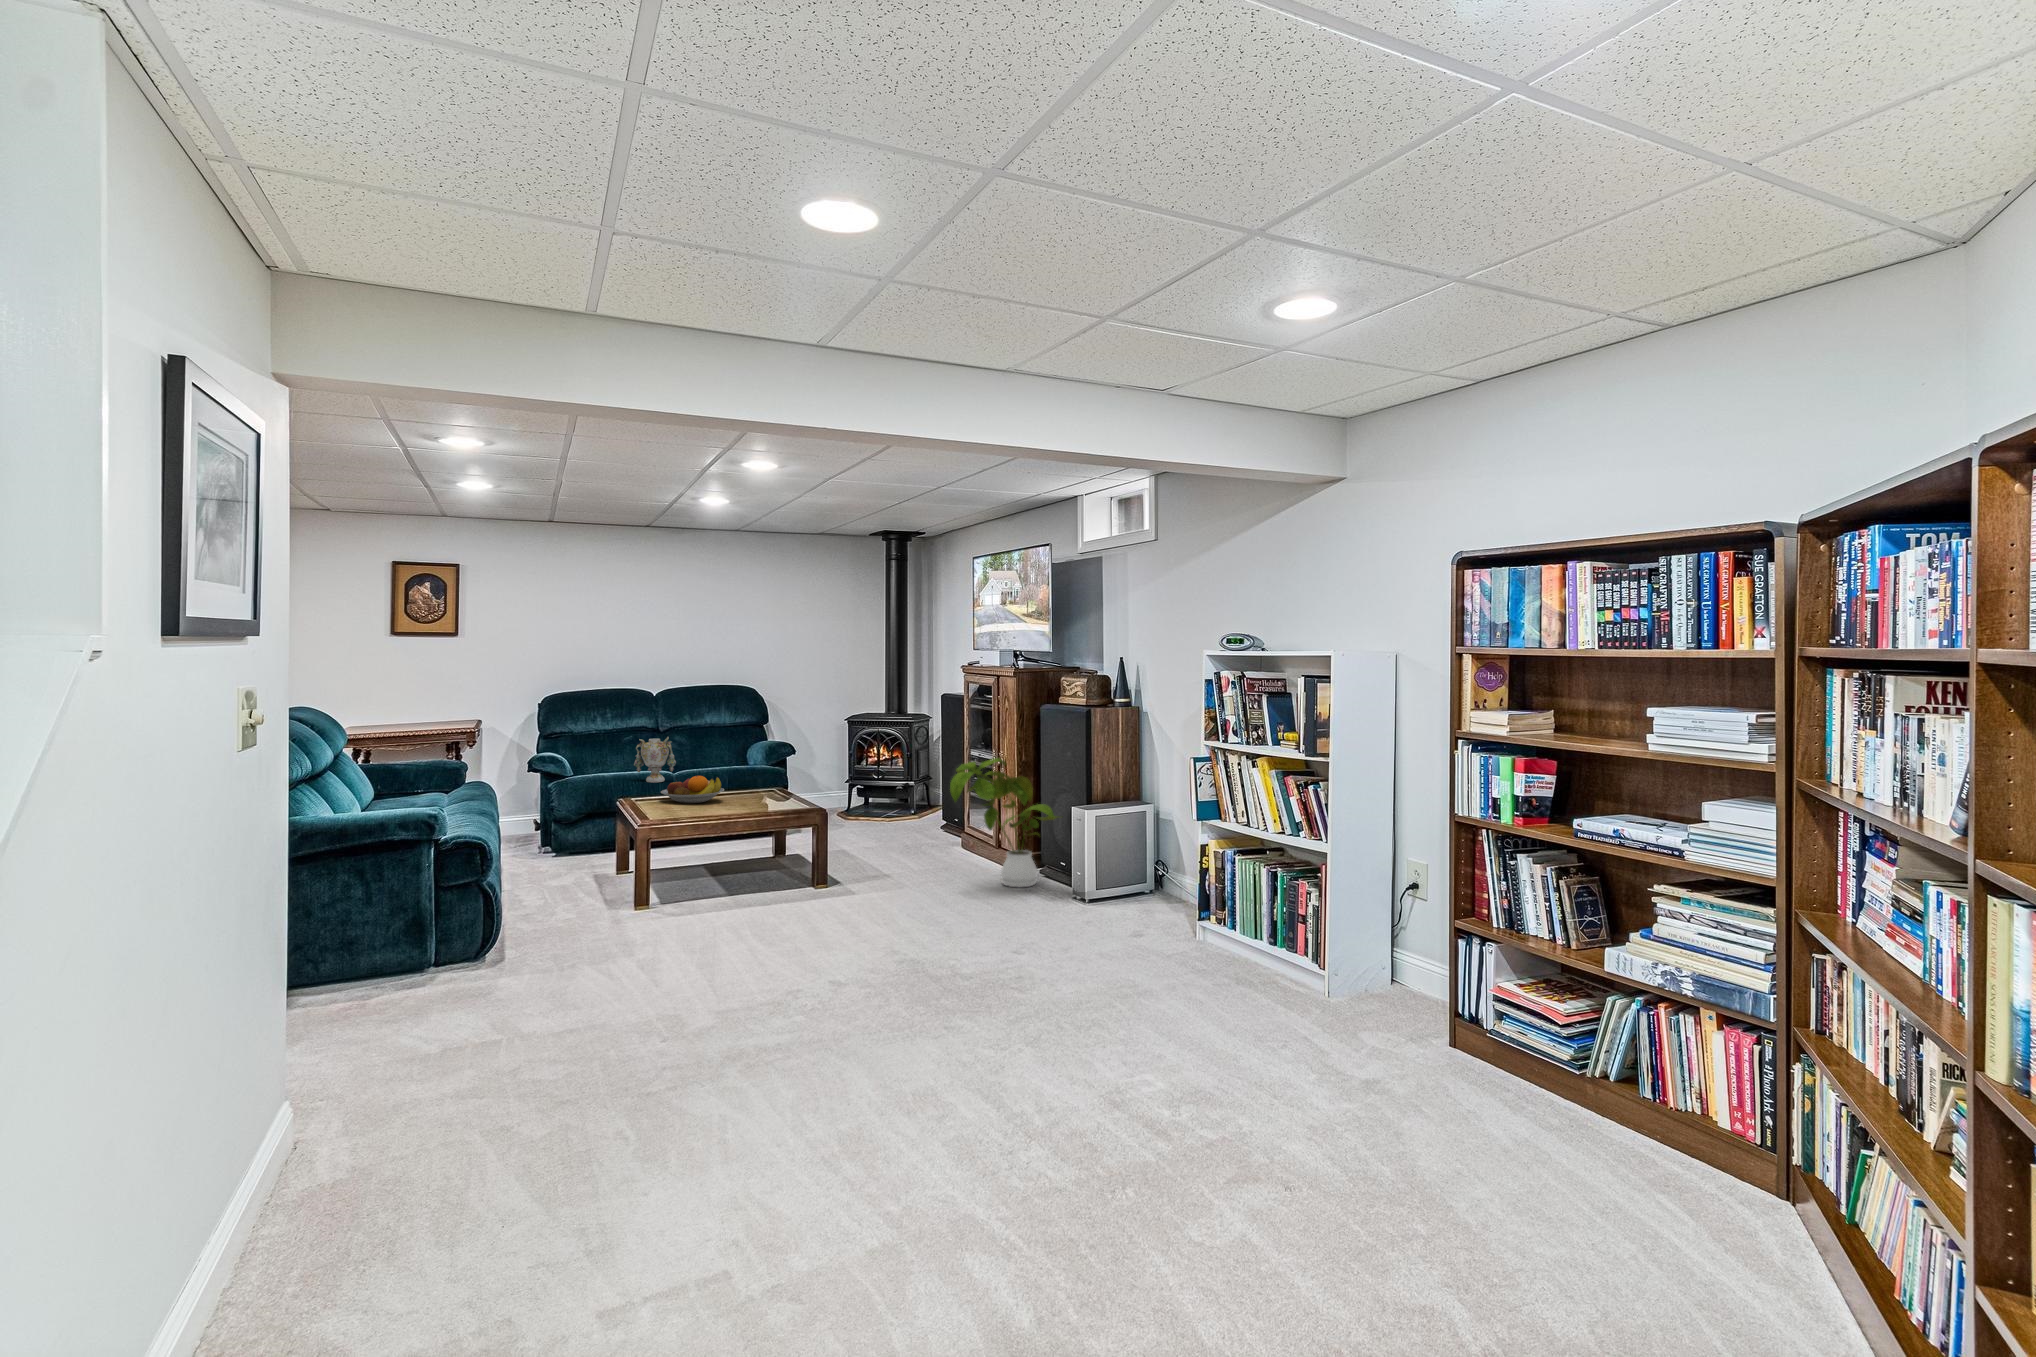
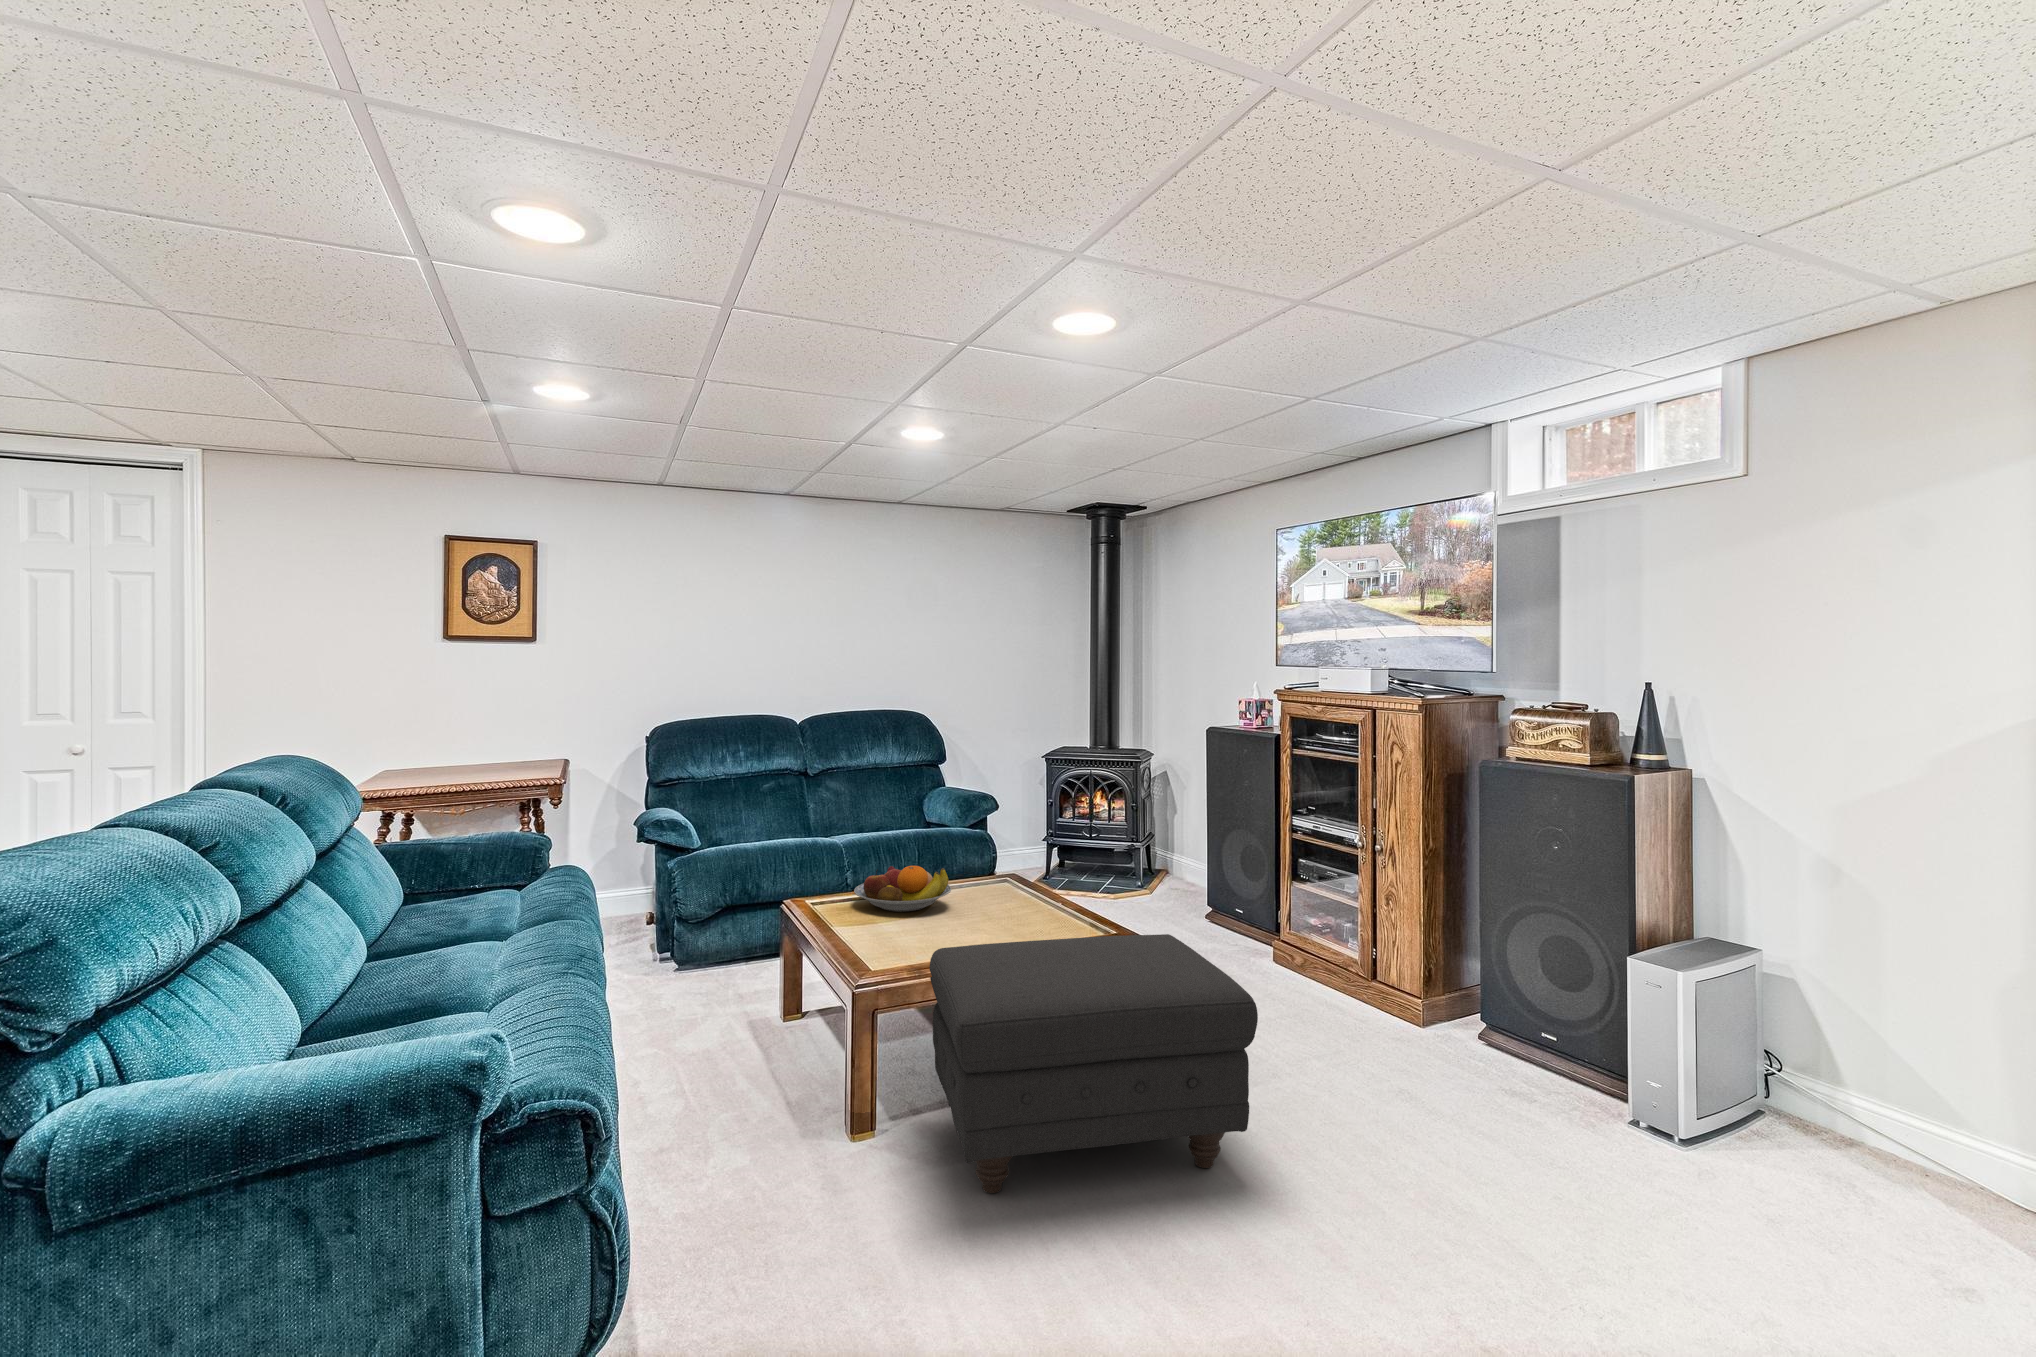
vase: present [634,737,676,783] -> none [786,790,846,858]
house plant: present [950,758,1058,887] -> none [1361,851,1590,1076]
ottoman: none [675,804,843,923] -> present [930,934,1258,1193]

